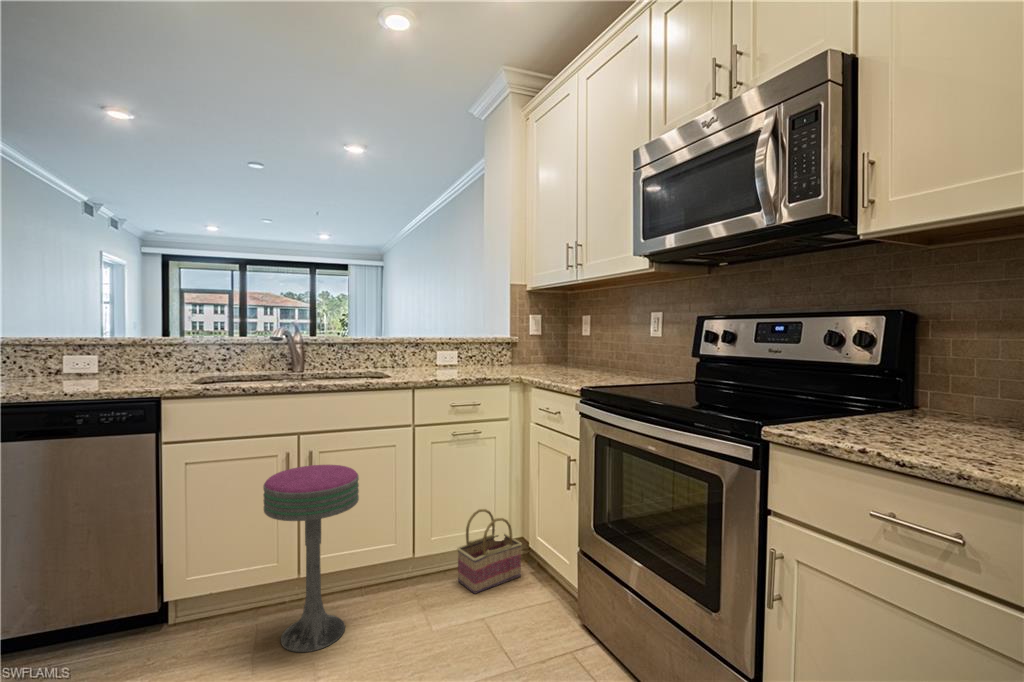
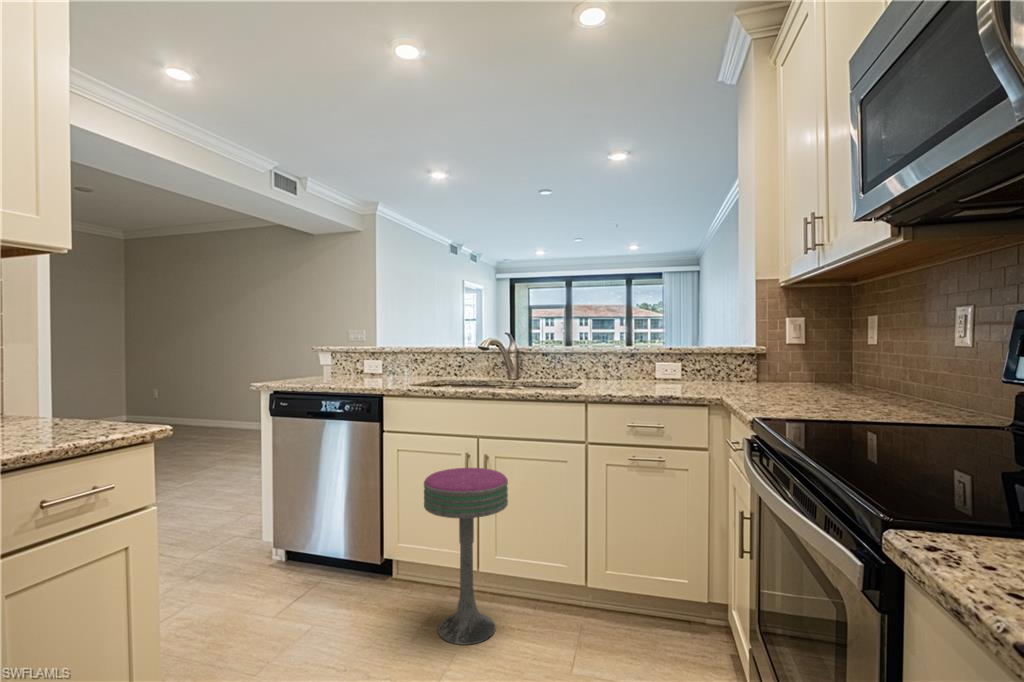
basket: present [457,509,522,594] -> none [630,559,713,663]

